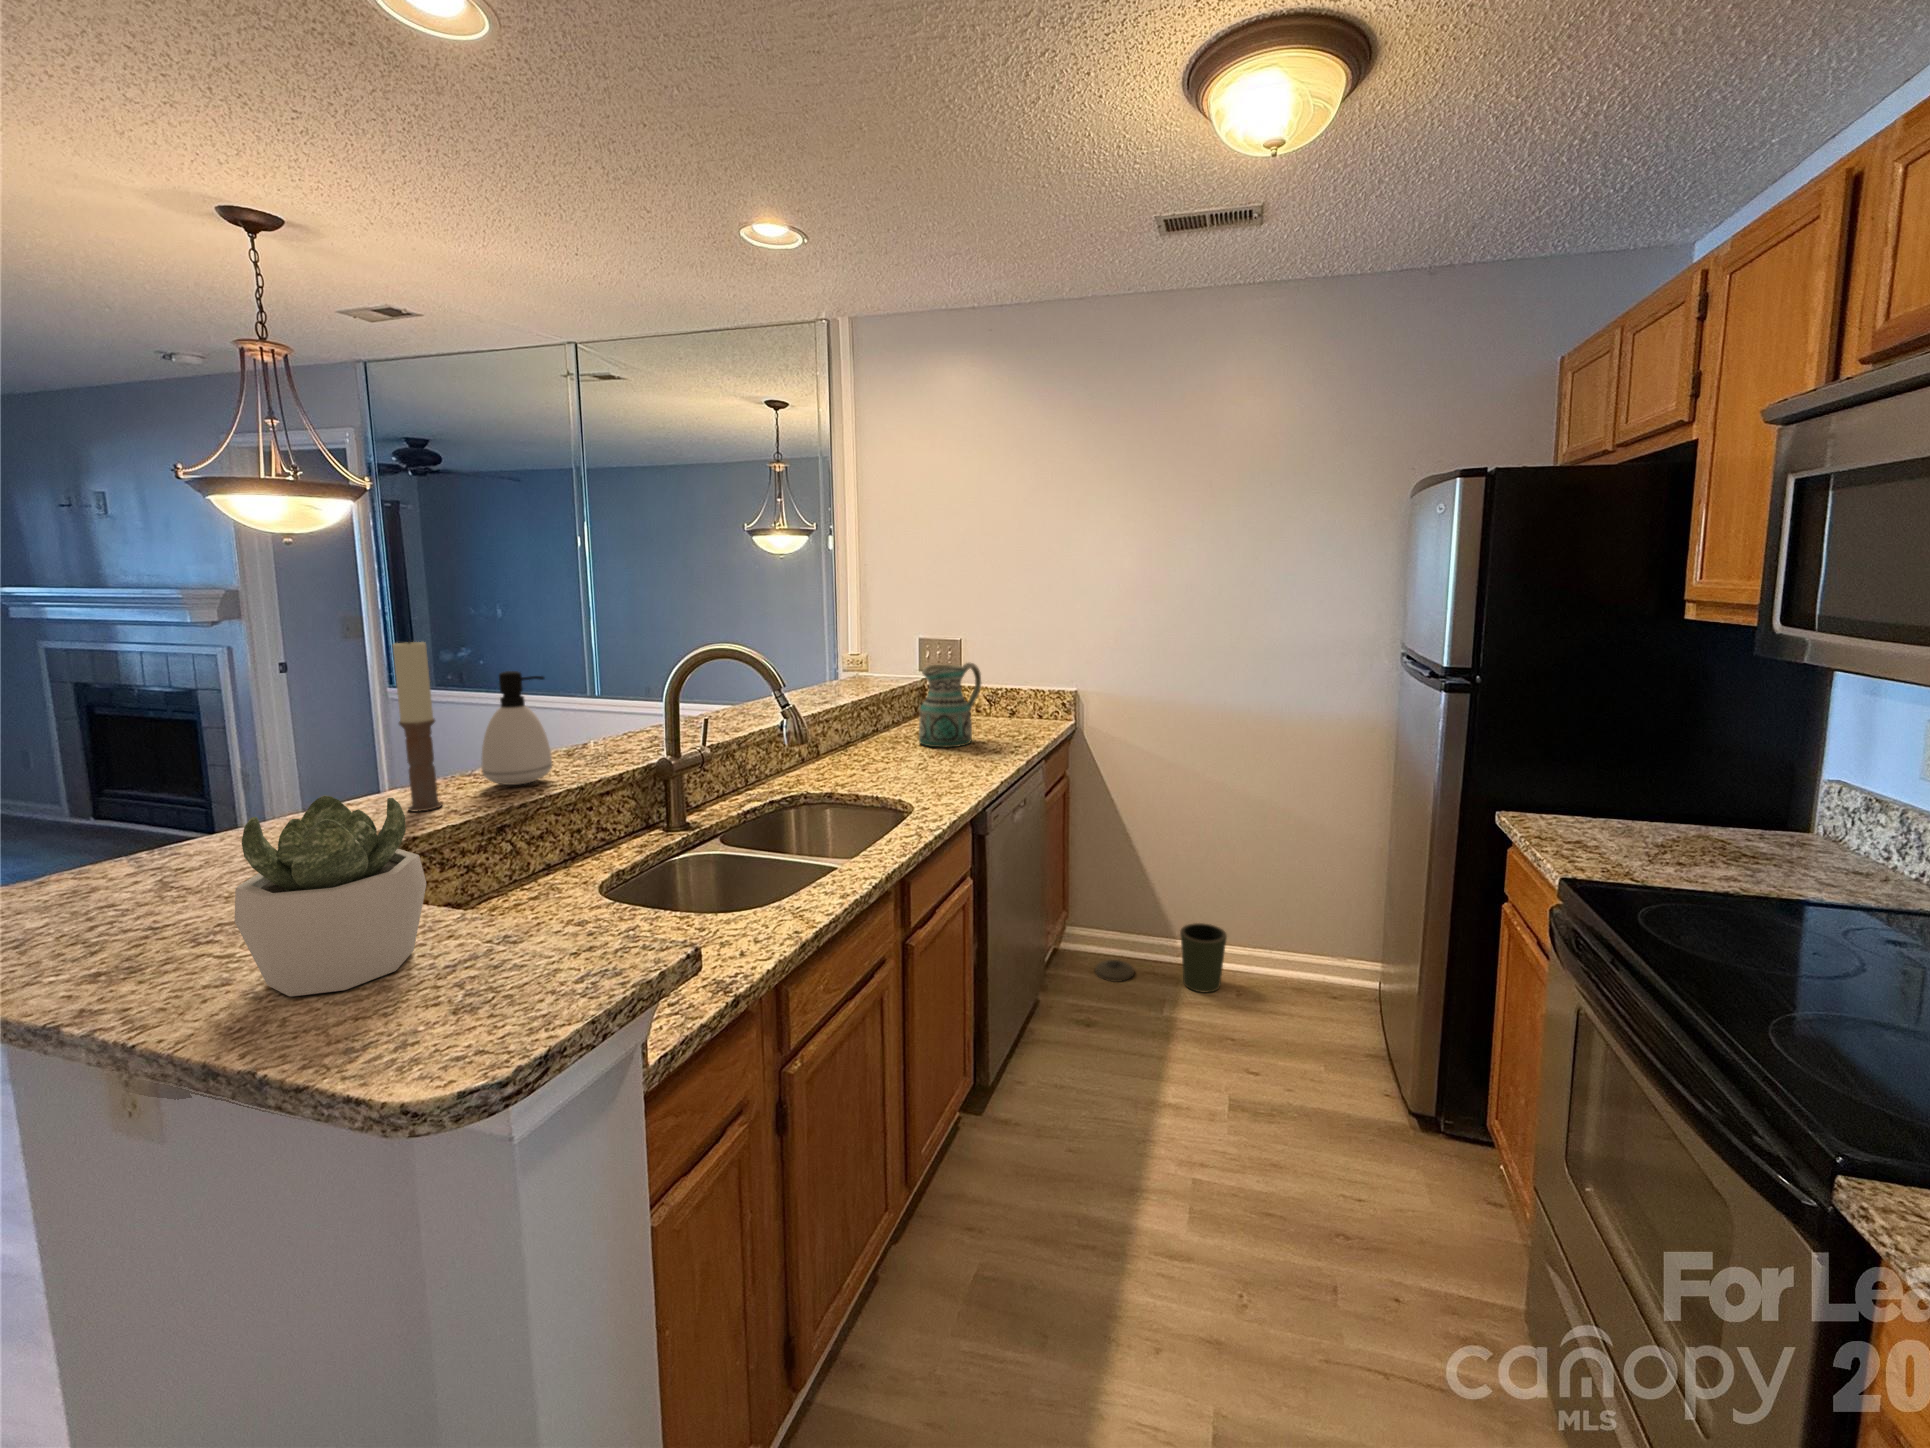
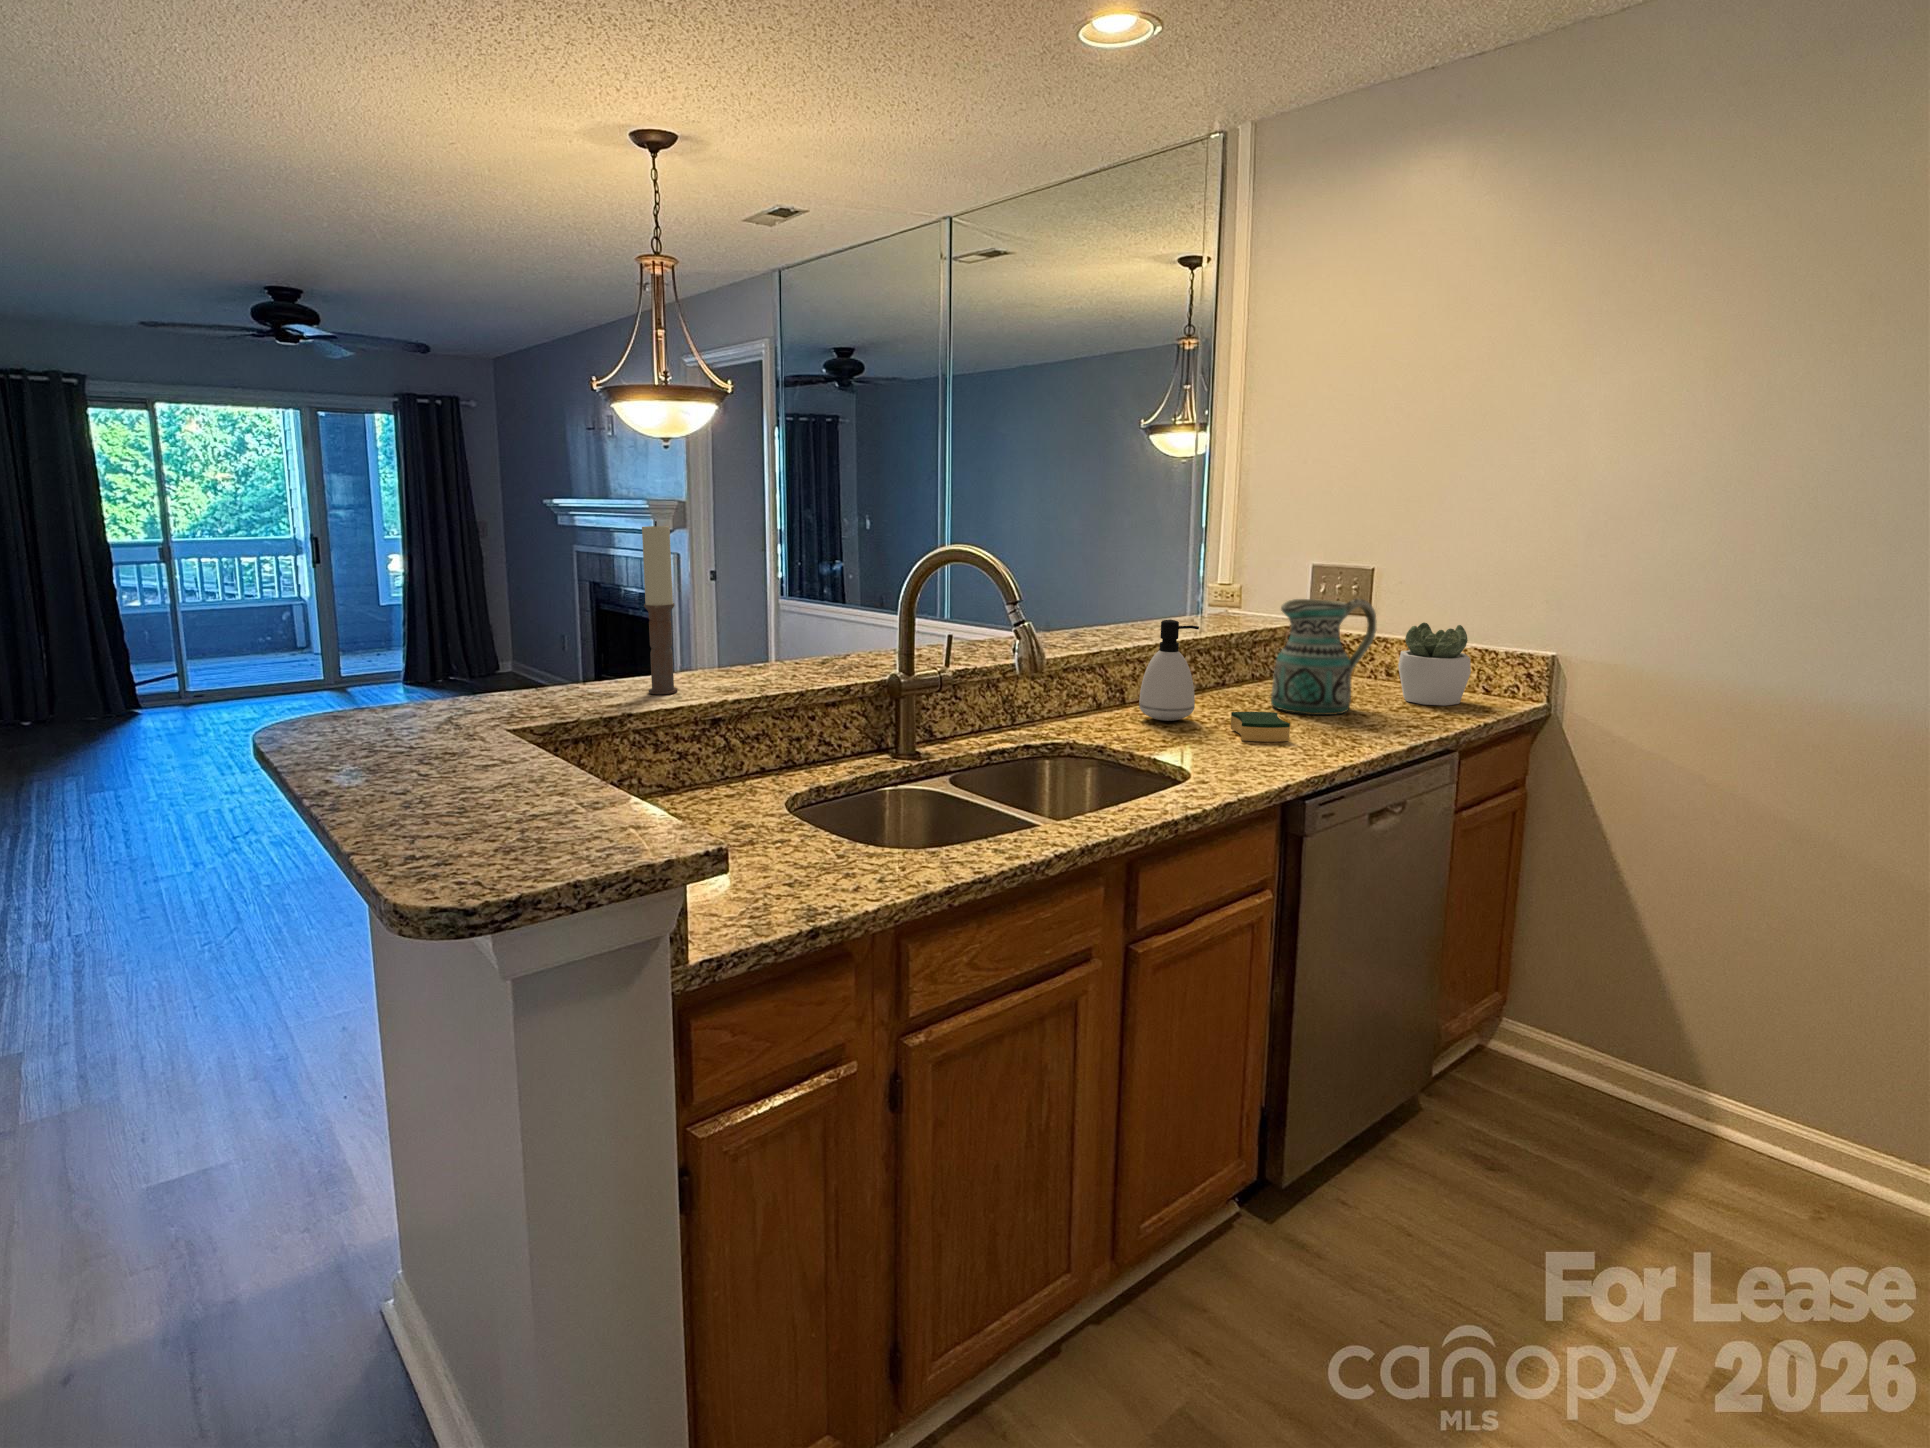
soap dispenser: present [482,671,552,785] -> present [1139,620,1199,721]
sponge: none [908,750,953,774] -> present [1231,712,1290,742]
succulent plant: present [234,796,426,997] -> present [1398,623,1471,706]
trash can: present [1095,923,1227,992] -> none [1532,1060,1793,1182]

